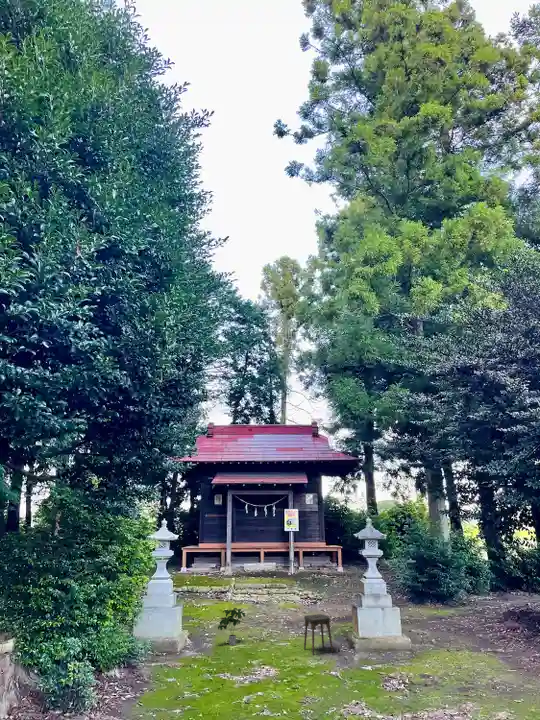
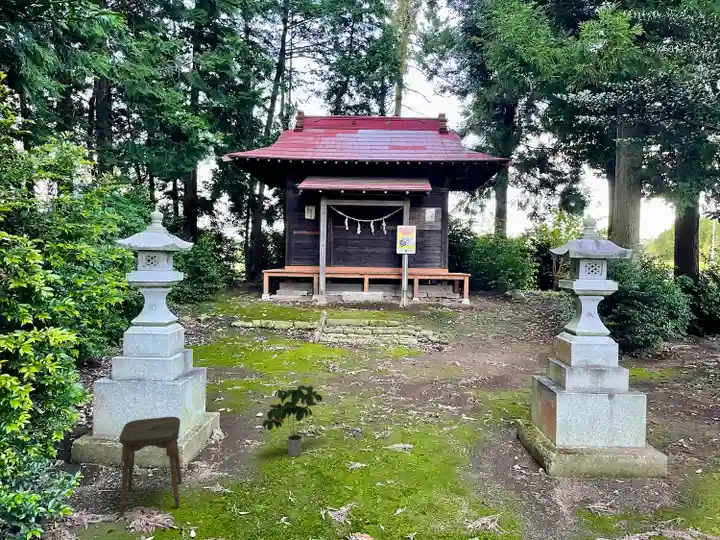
stool: present [304,614,333,655] -> present [119,417,182,516]

